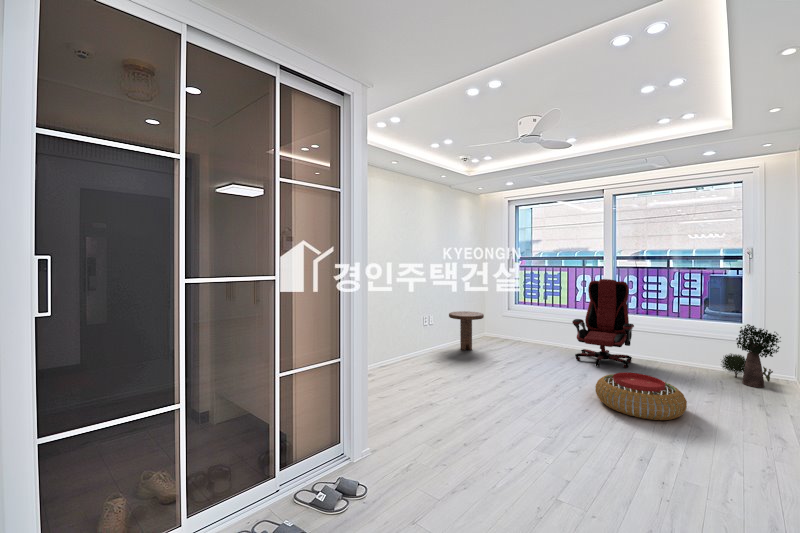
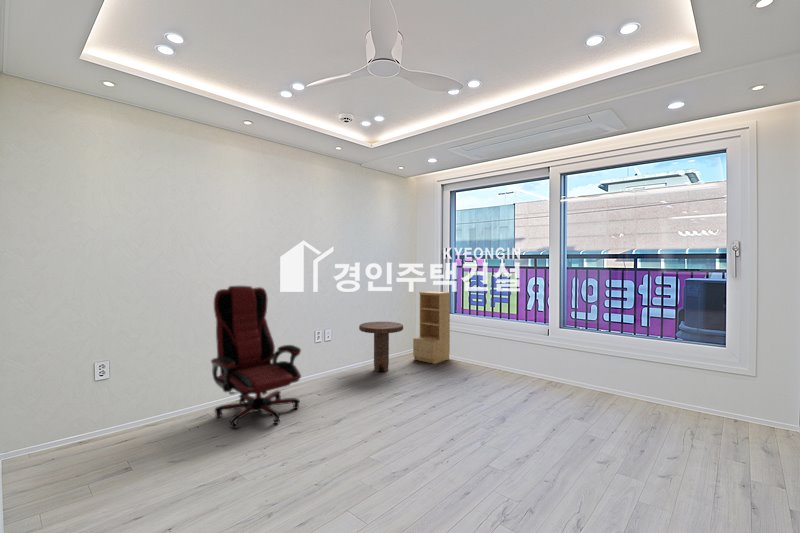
office chair: present [572,279,634,368] -> present [211,286,301,428]
bookshelf: none [484,287,511,344] -> present [413,291,450,364]
potted plant: present [721,324,781,387] -> none [694,347,772,440]
pouf: present [595,373,687,420] -> none [486,417,605,498]

